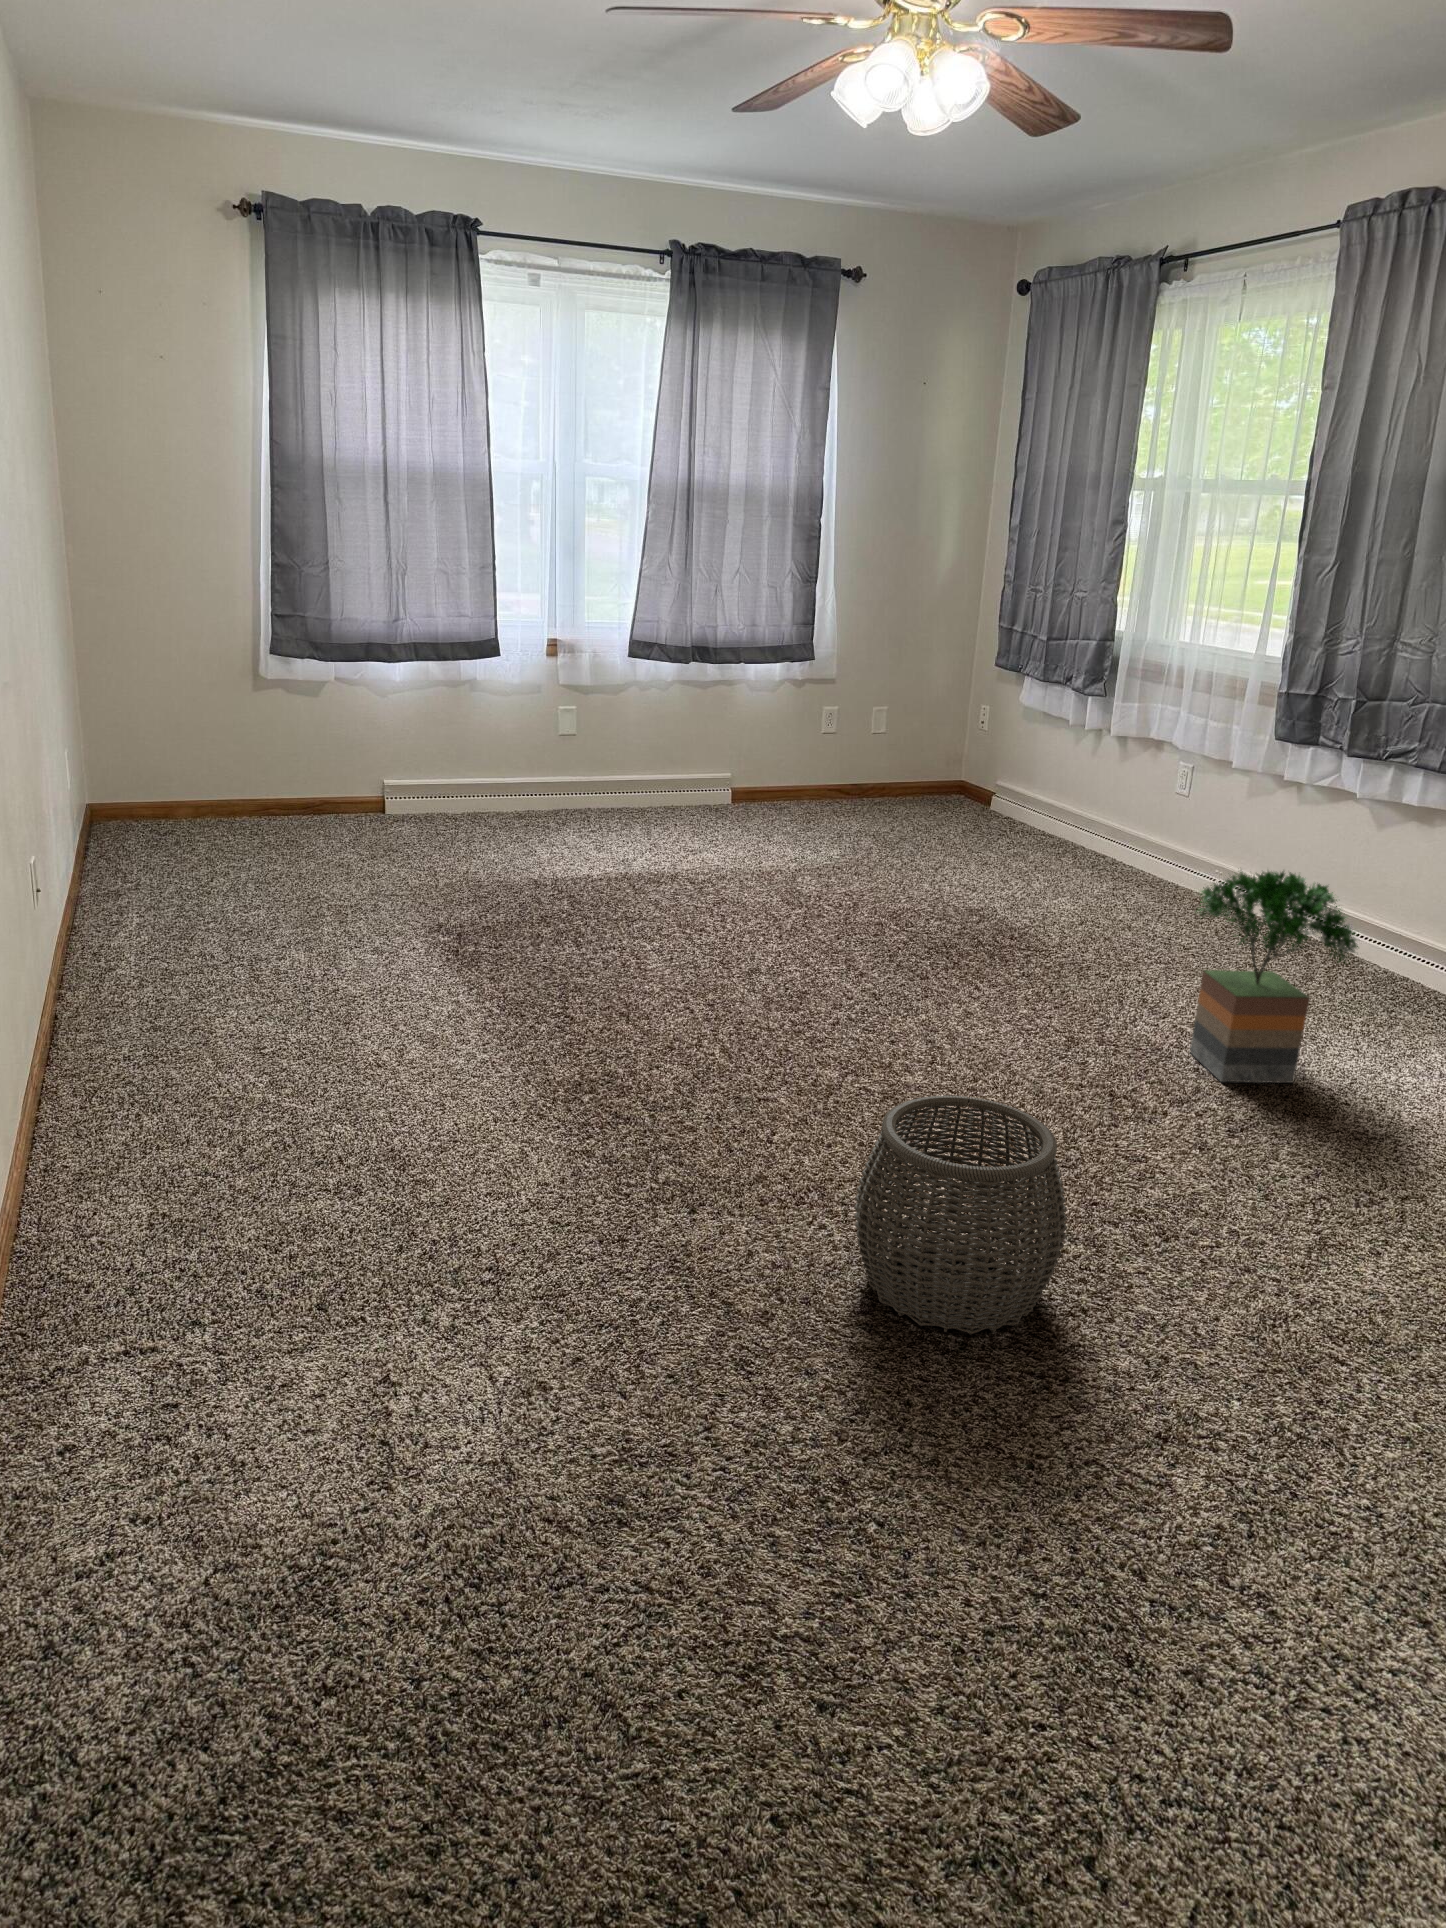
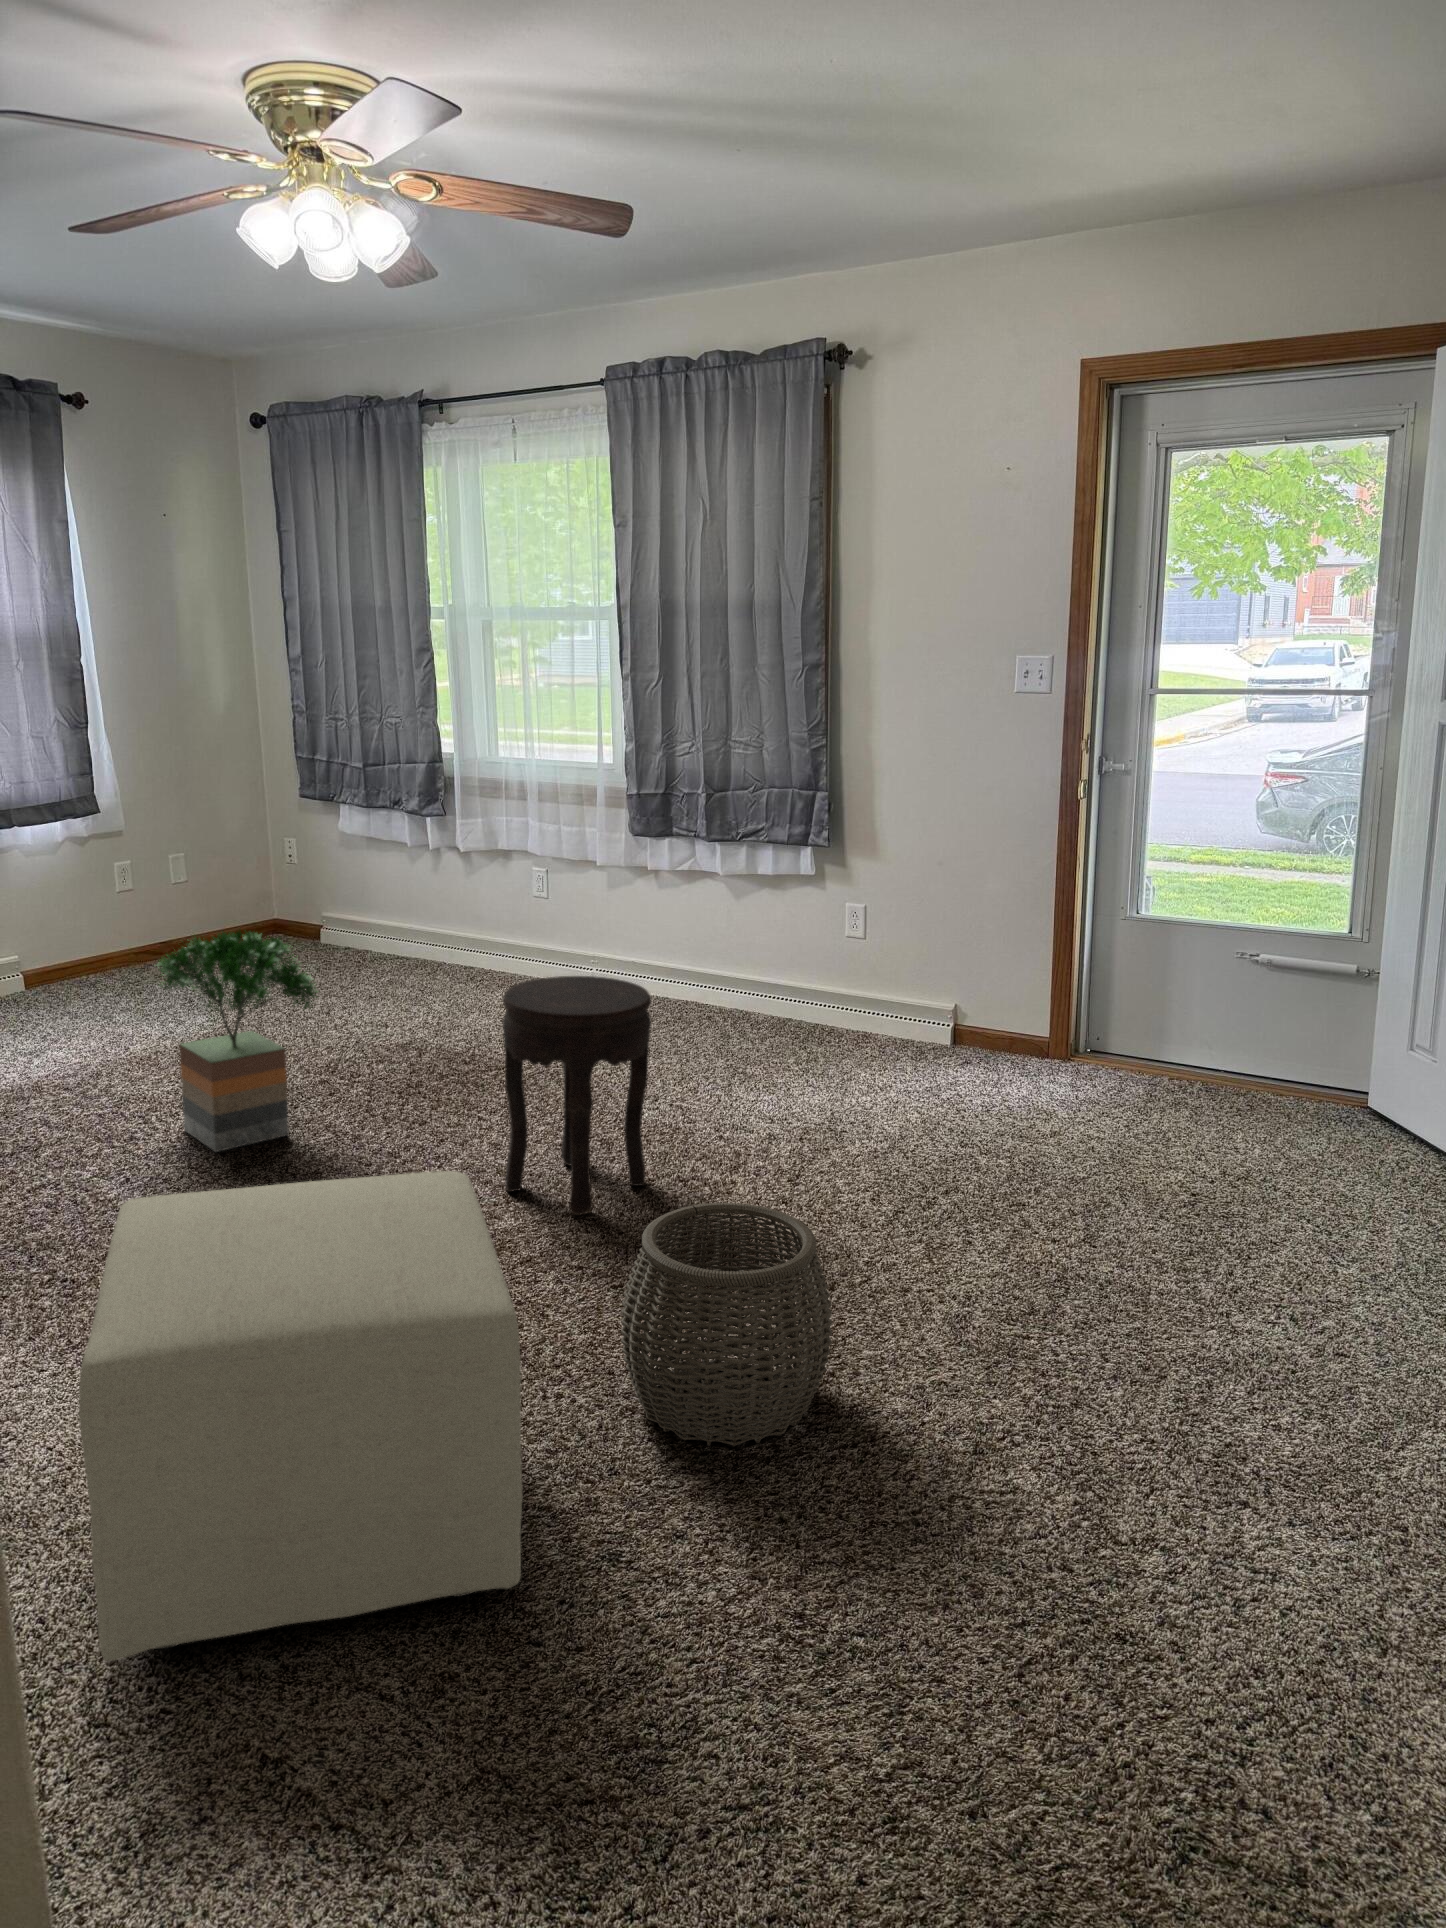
potted tree: present [1190,871,1358,1083] -> present [157,930,317,1152]
side table: none [934,875,1094,1100] -> present [503,976,651,1215]
ottoman: none [344,960,751,1345] -> present [79,1171,523,1661]

